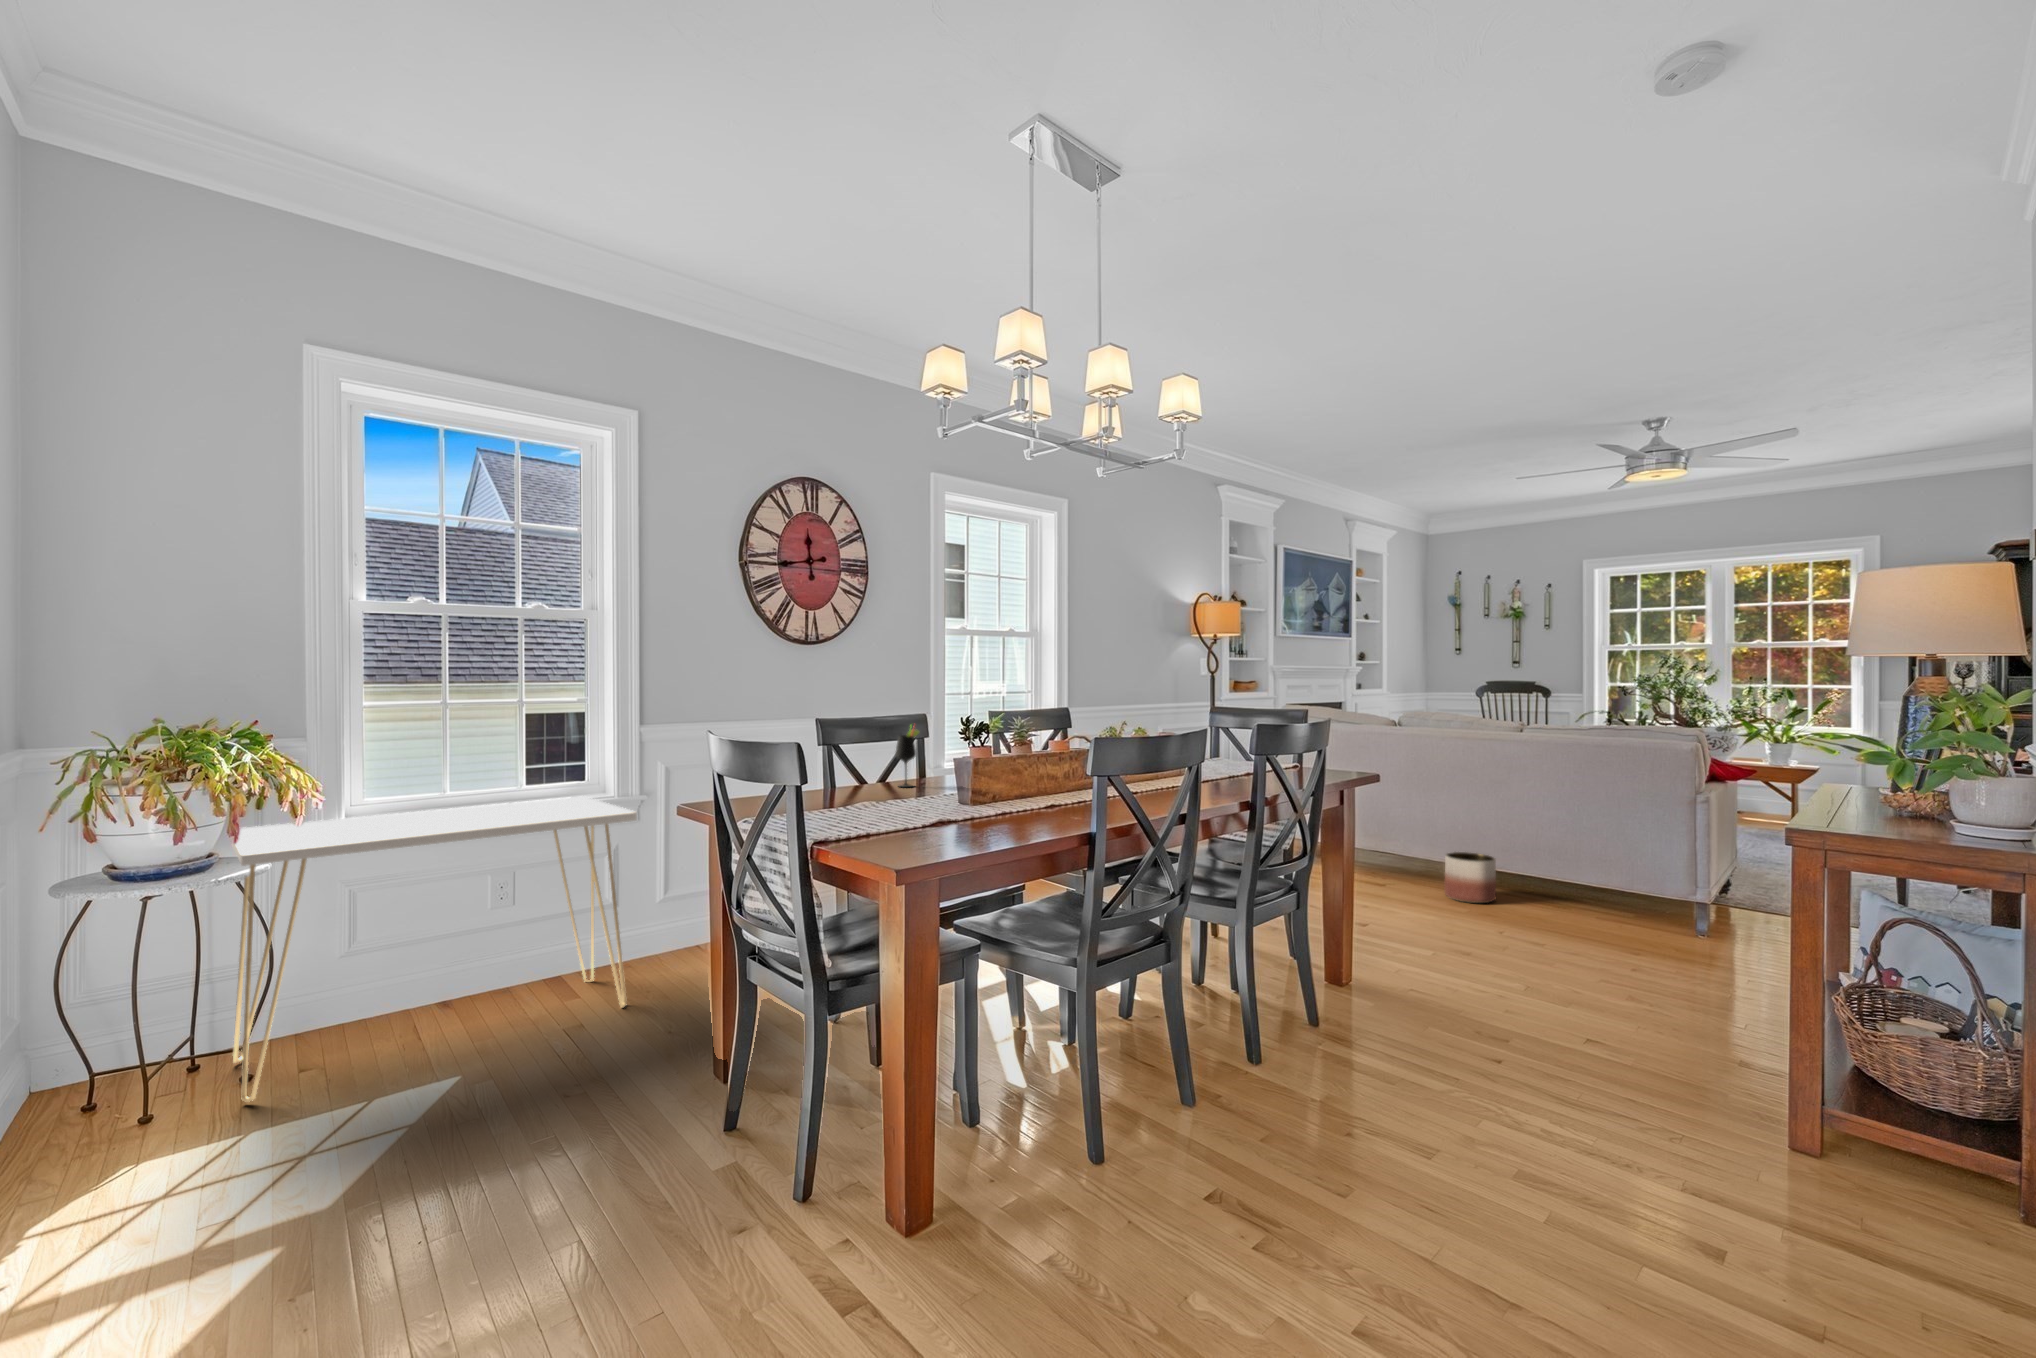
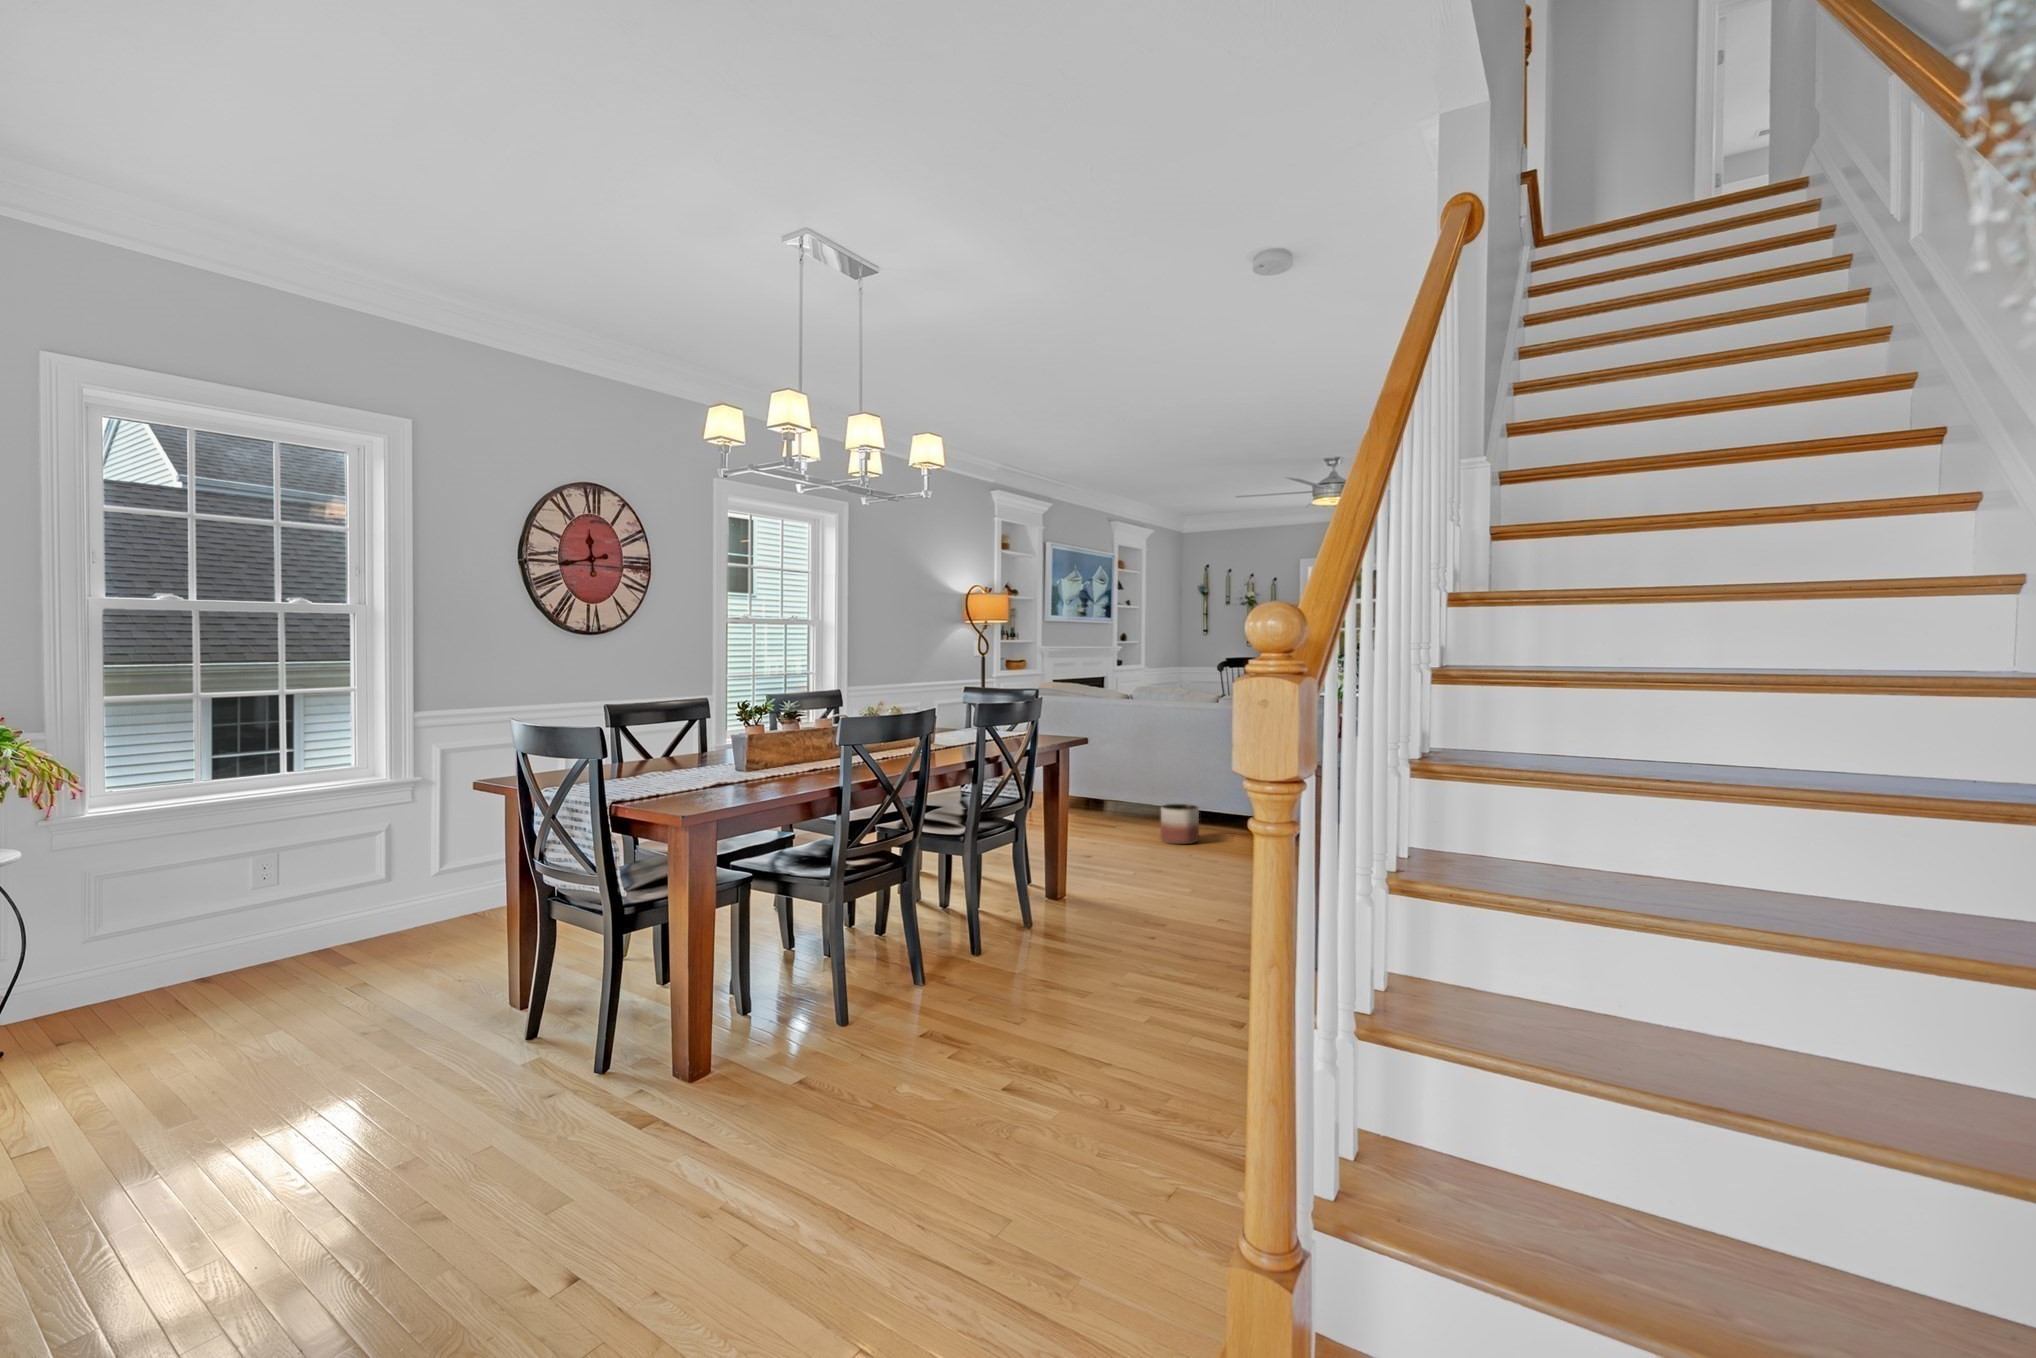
wine glass: present [895,729,919,787] -> none [678,706,700,761]
console table: present [232,796,637,1102] -> none [9,782,433,1065]

